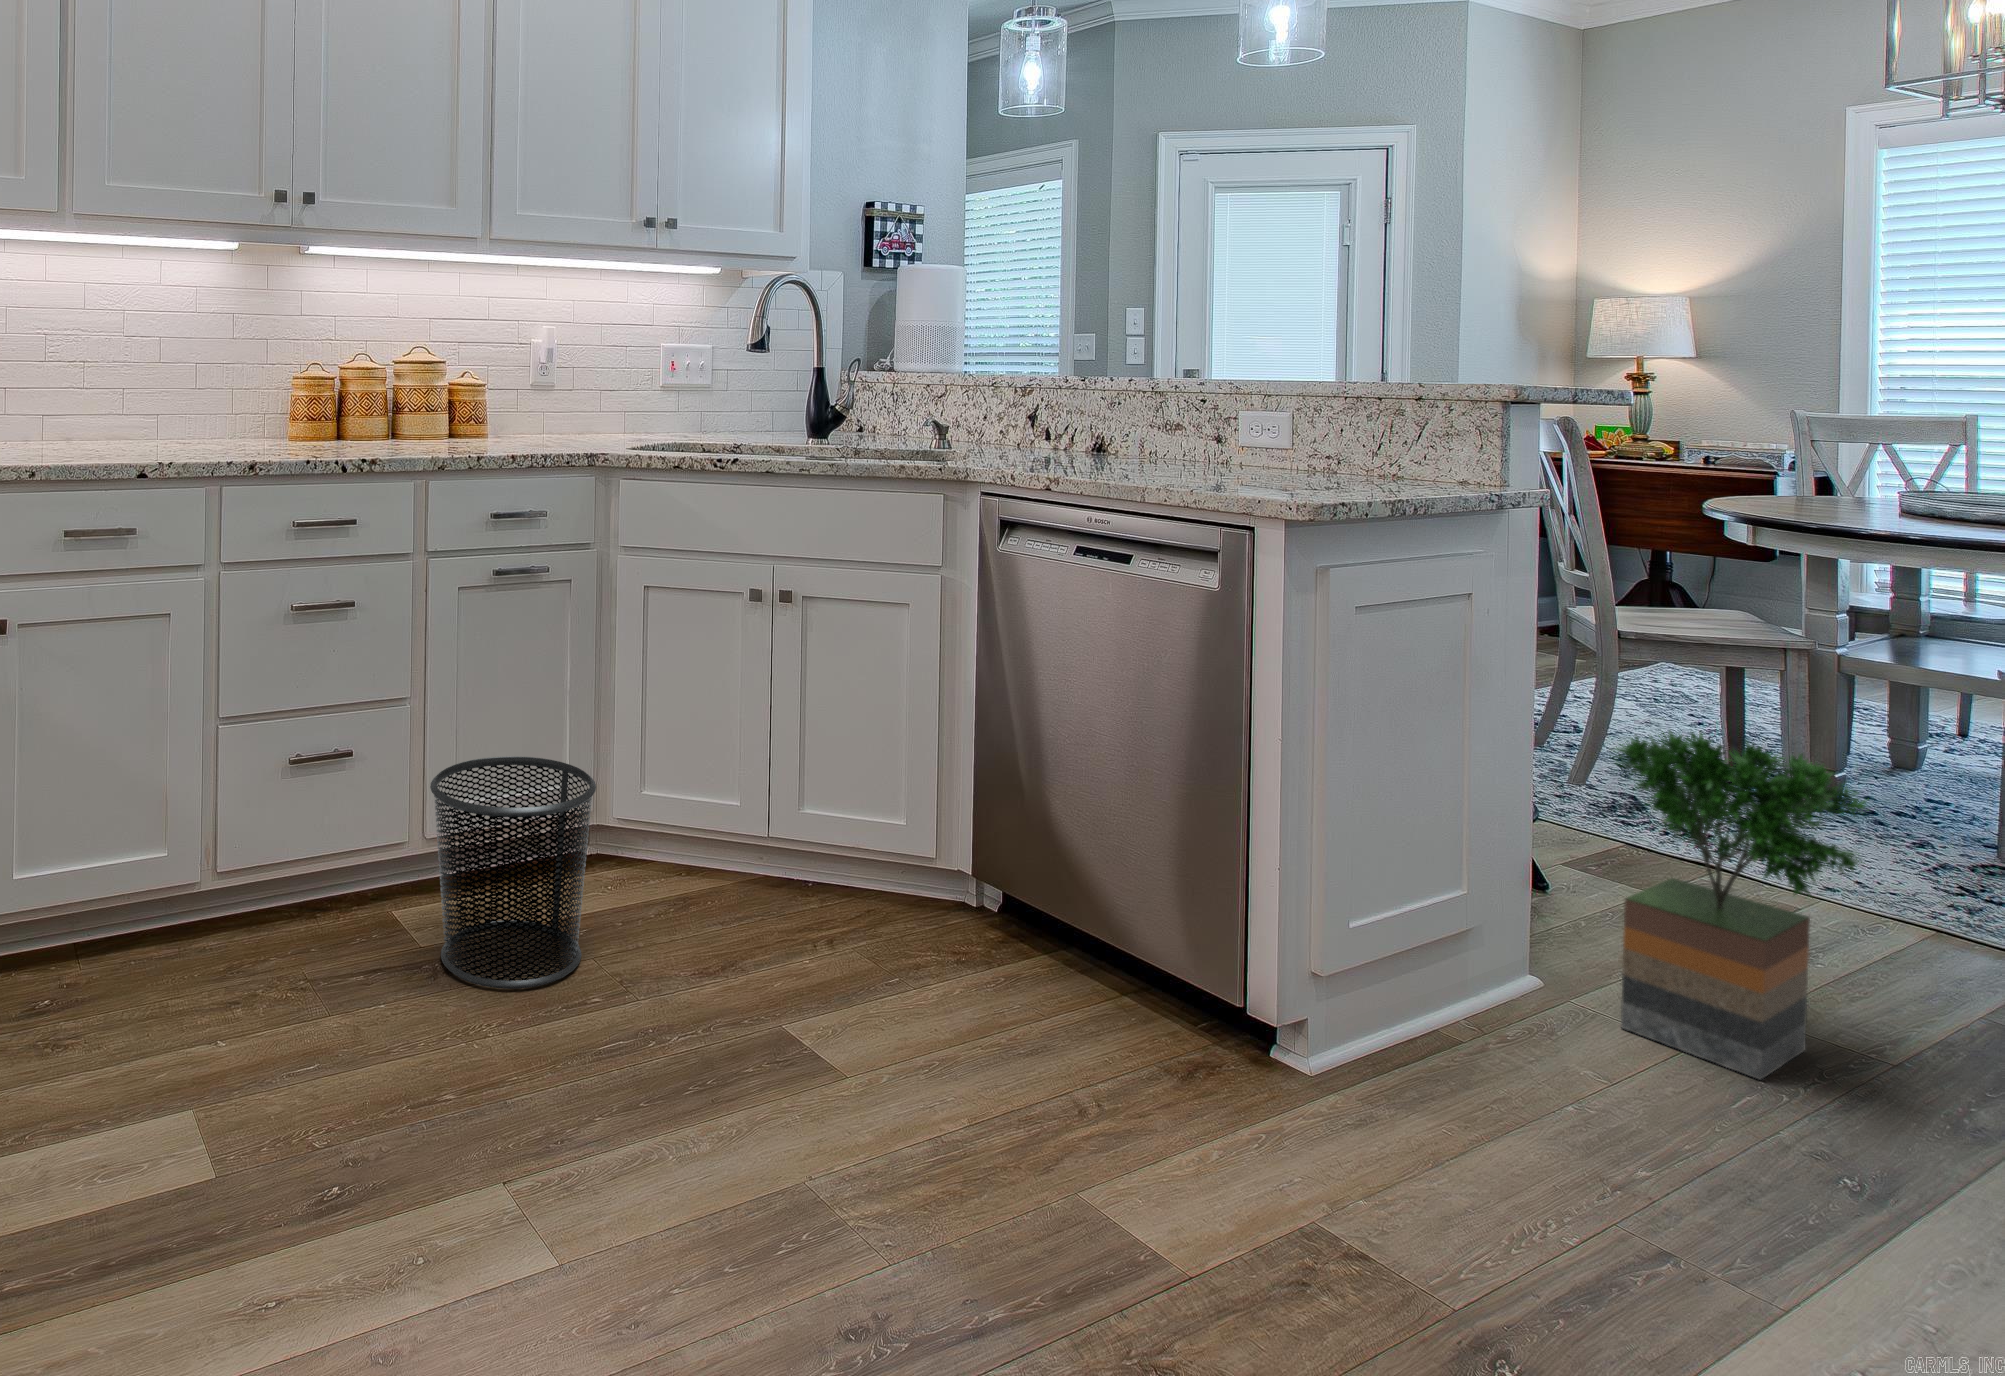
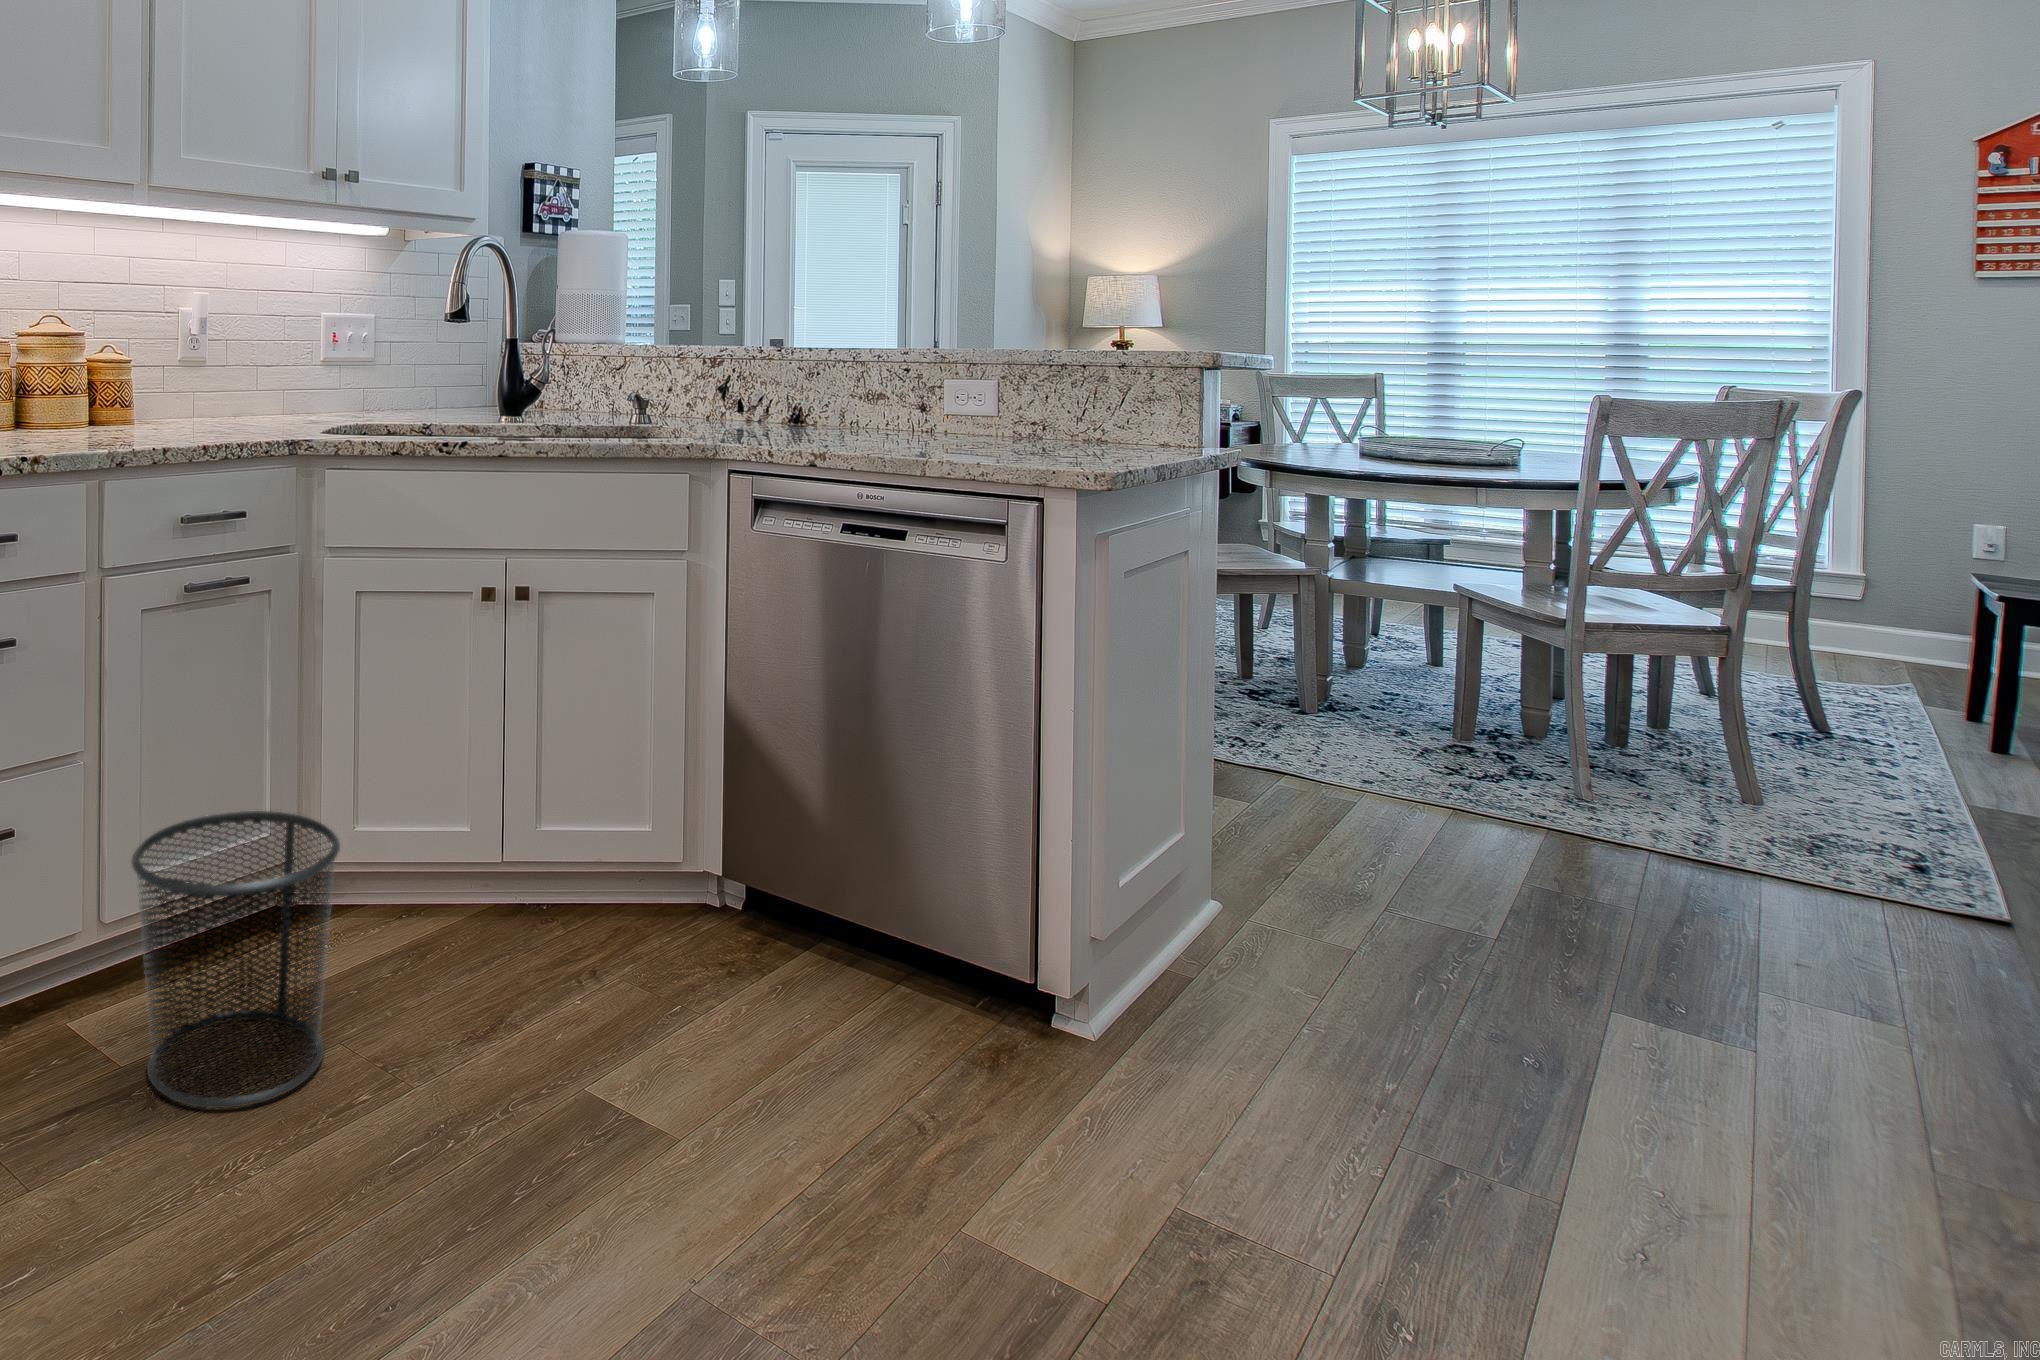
potted tree: present [1616,731,1869,1080] -> none [1266,656,1483,967]

